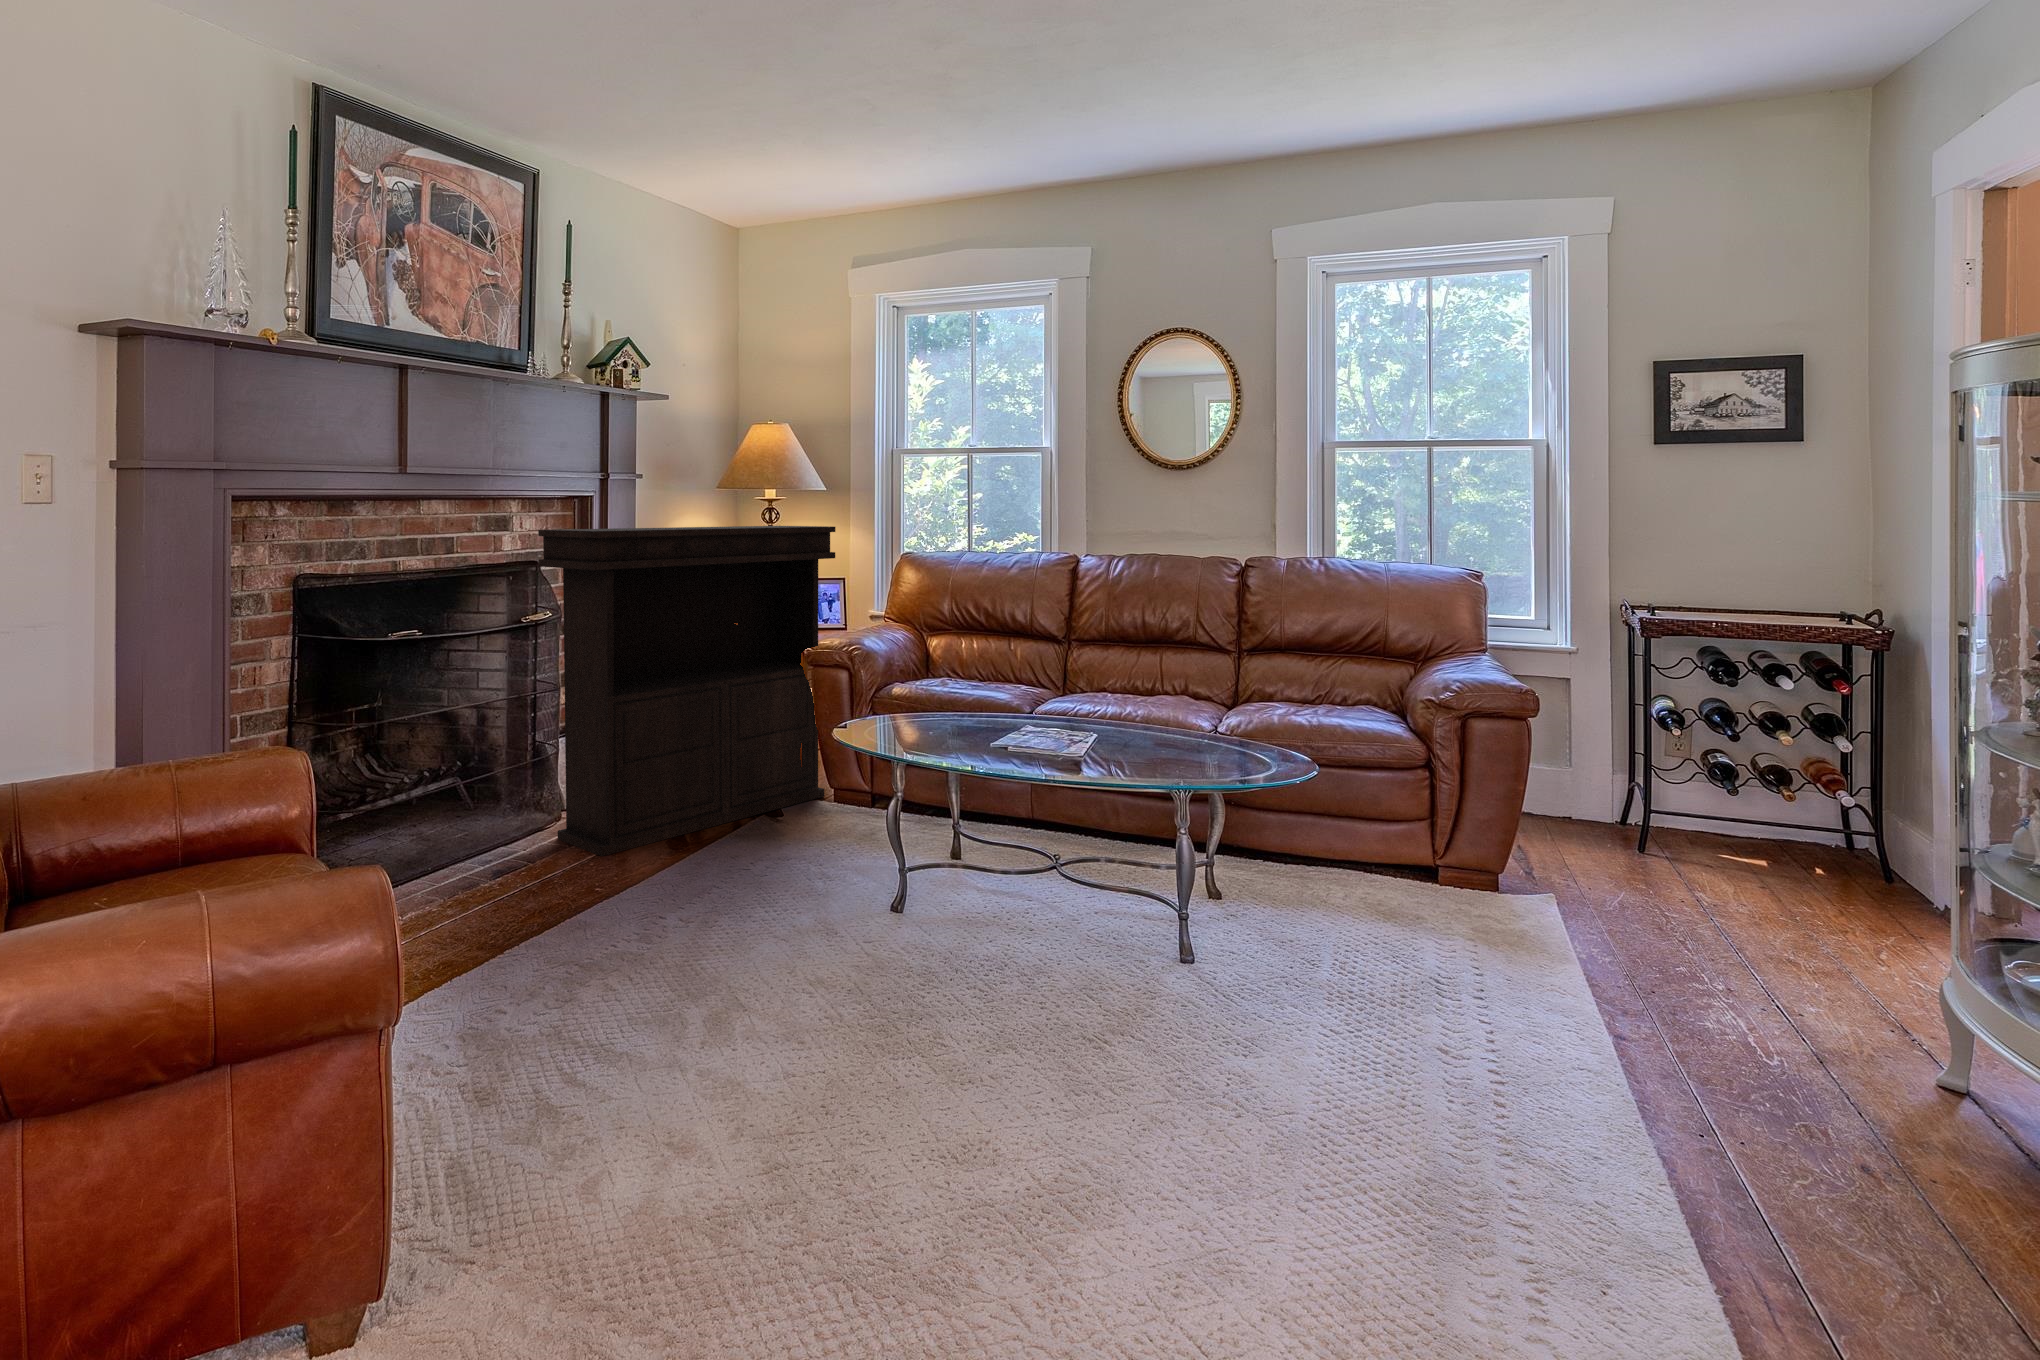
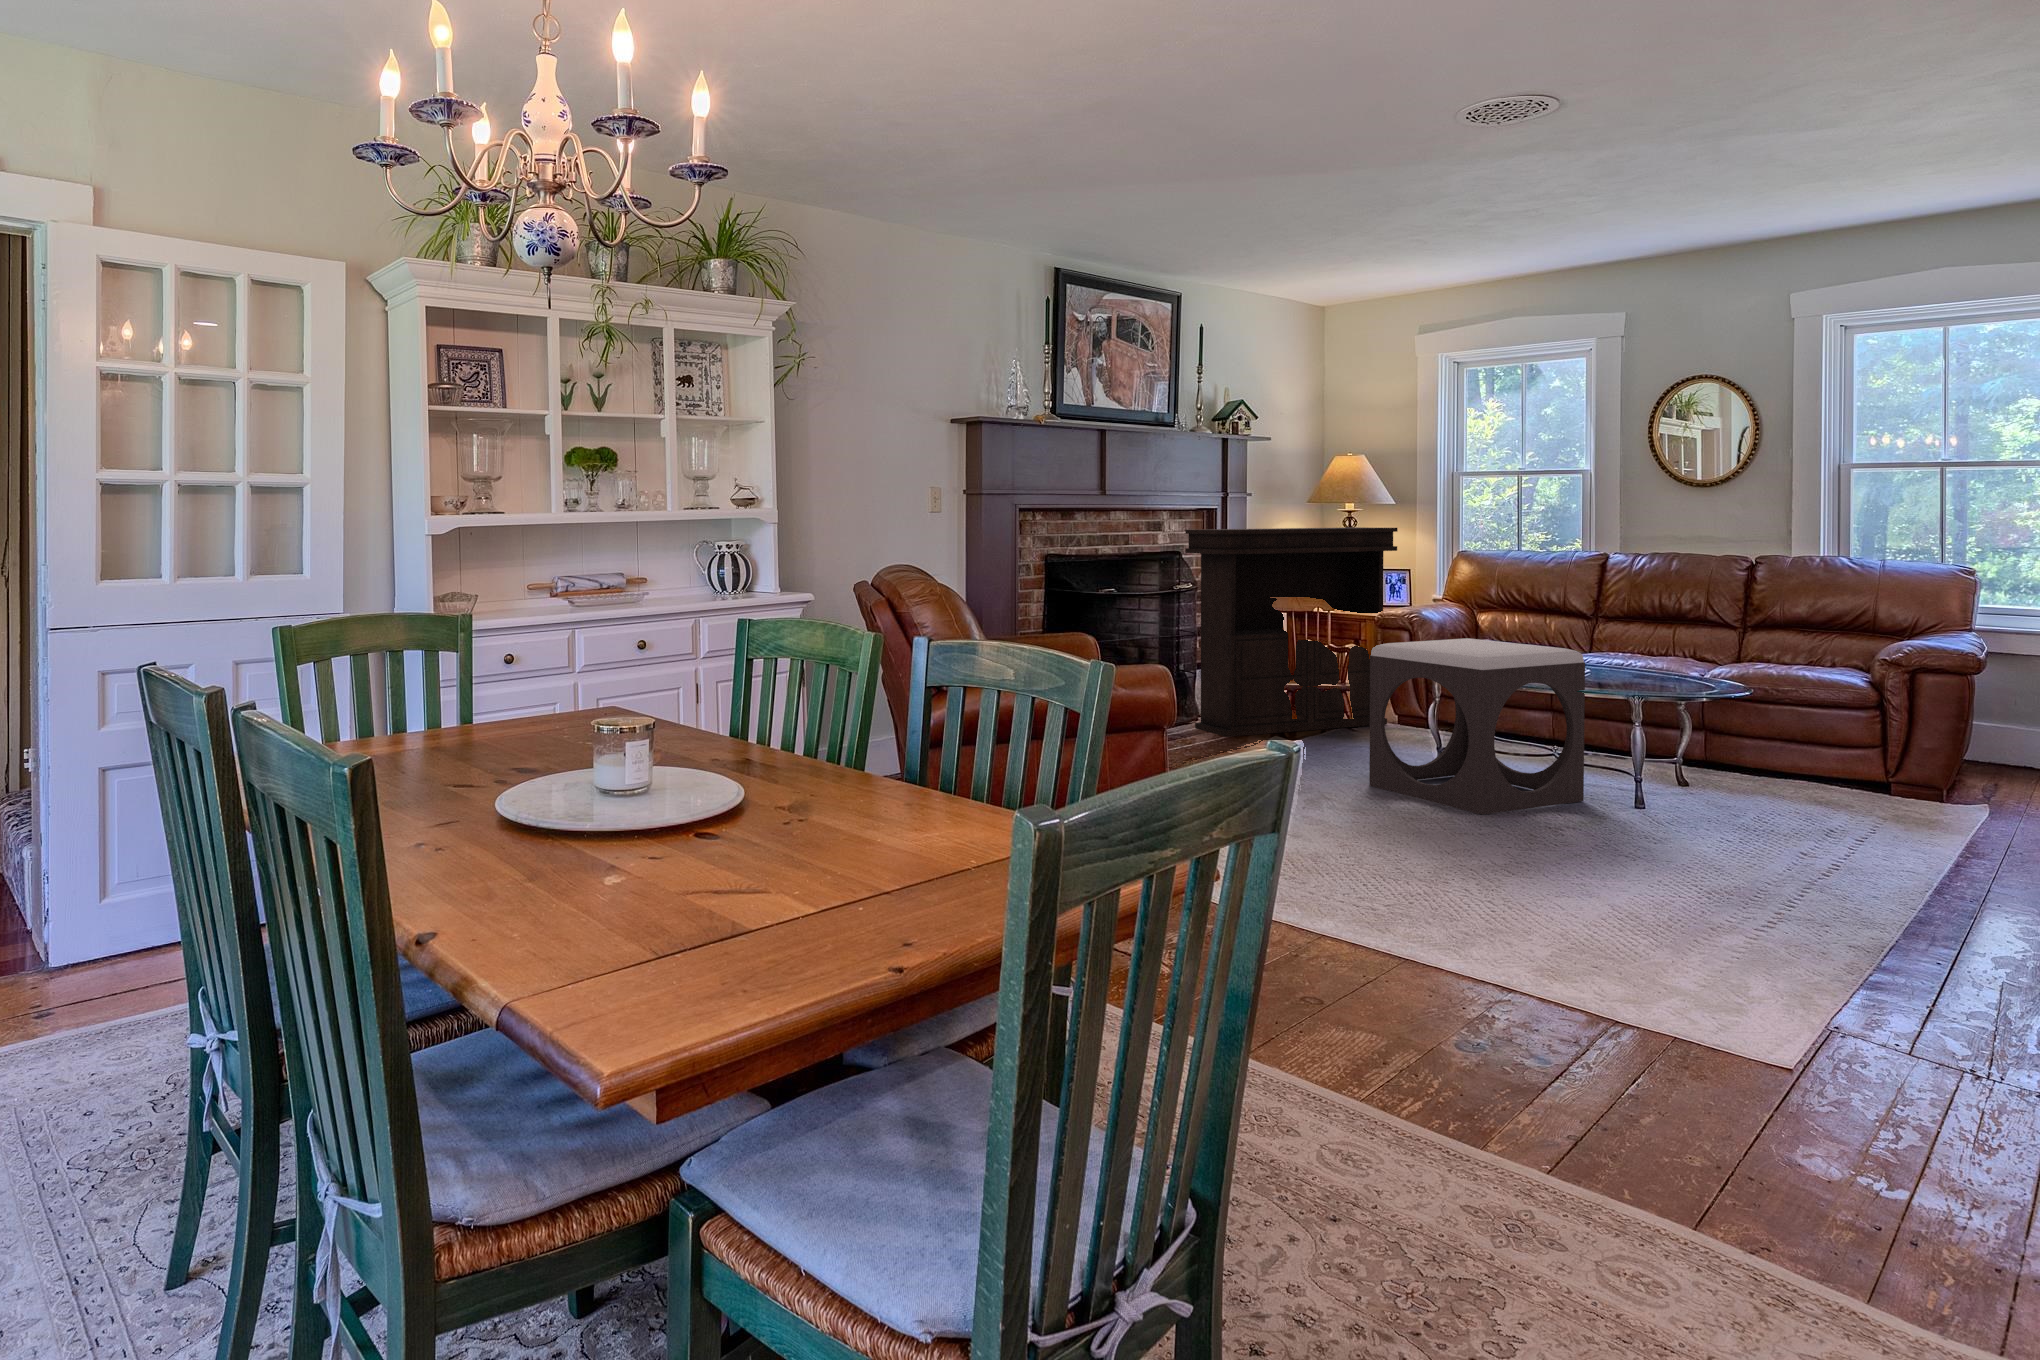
footstool: none [822,705,1136,1048] -> present [1369,638,1585,815]

